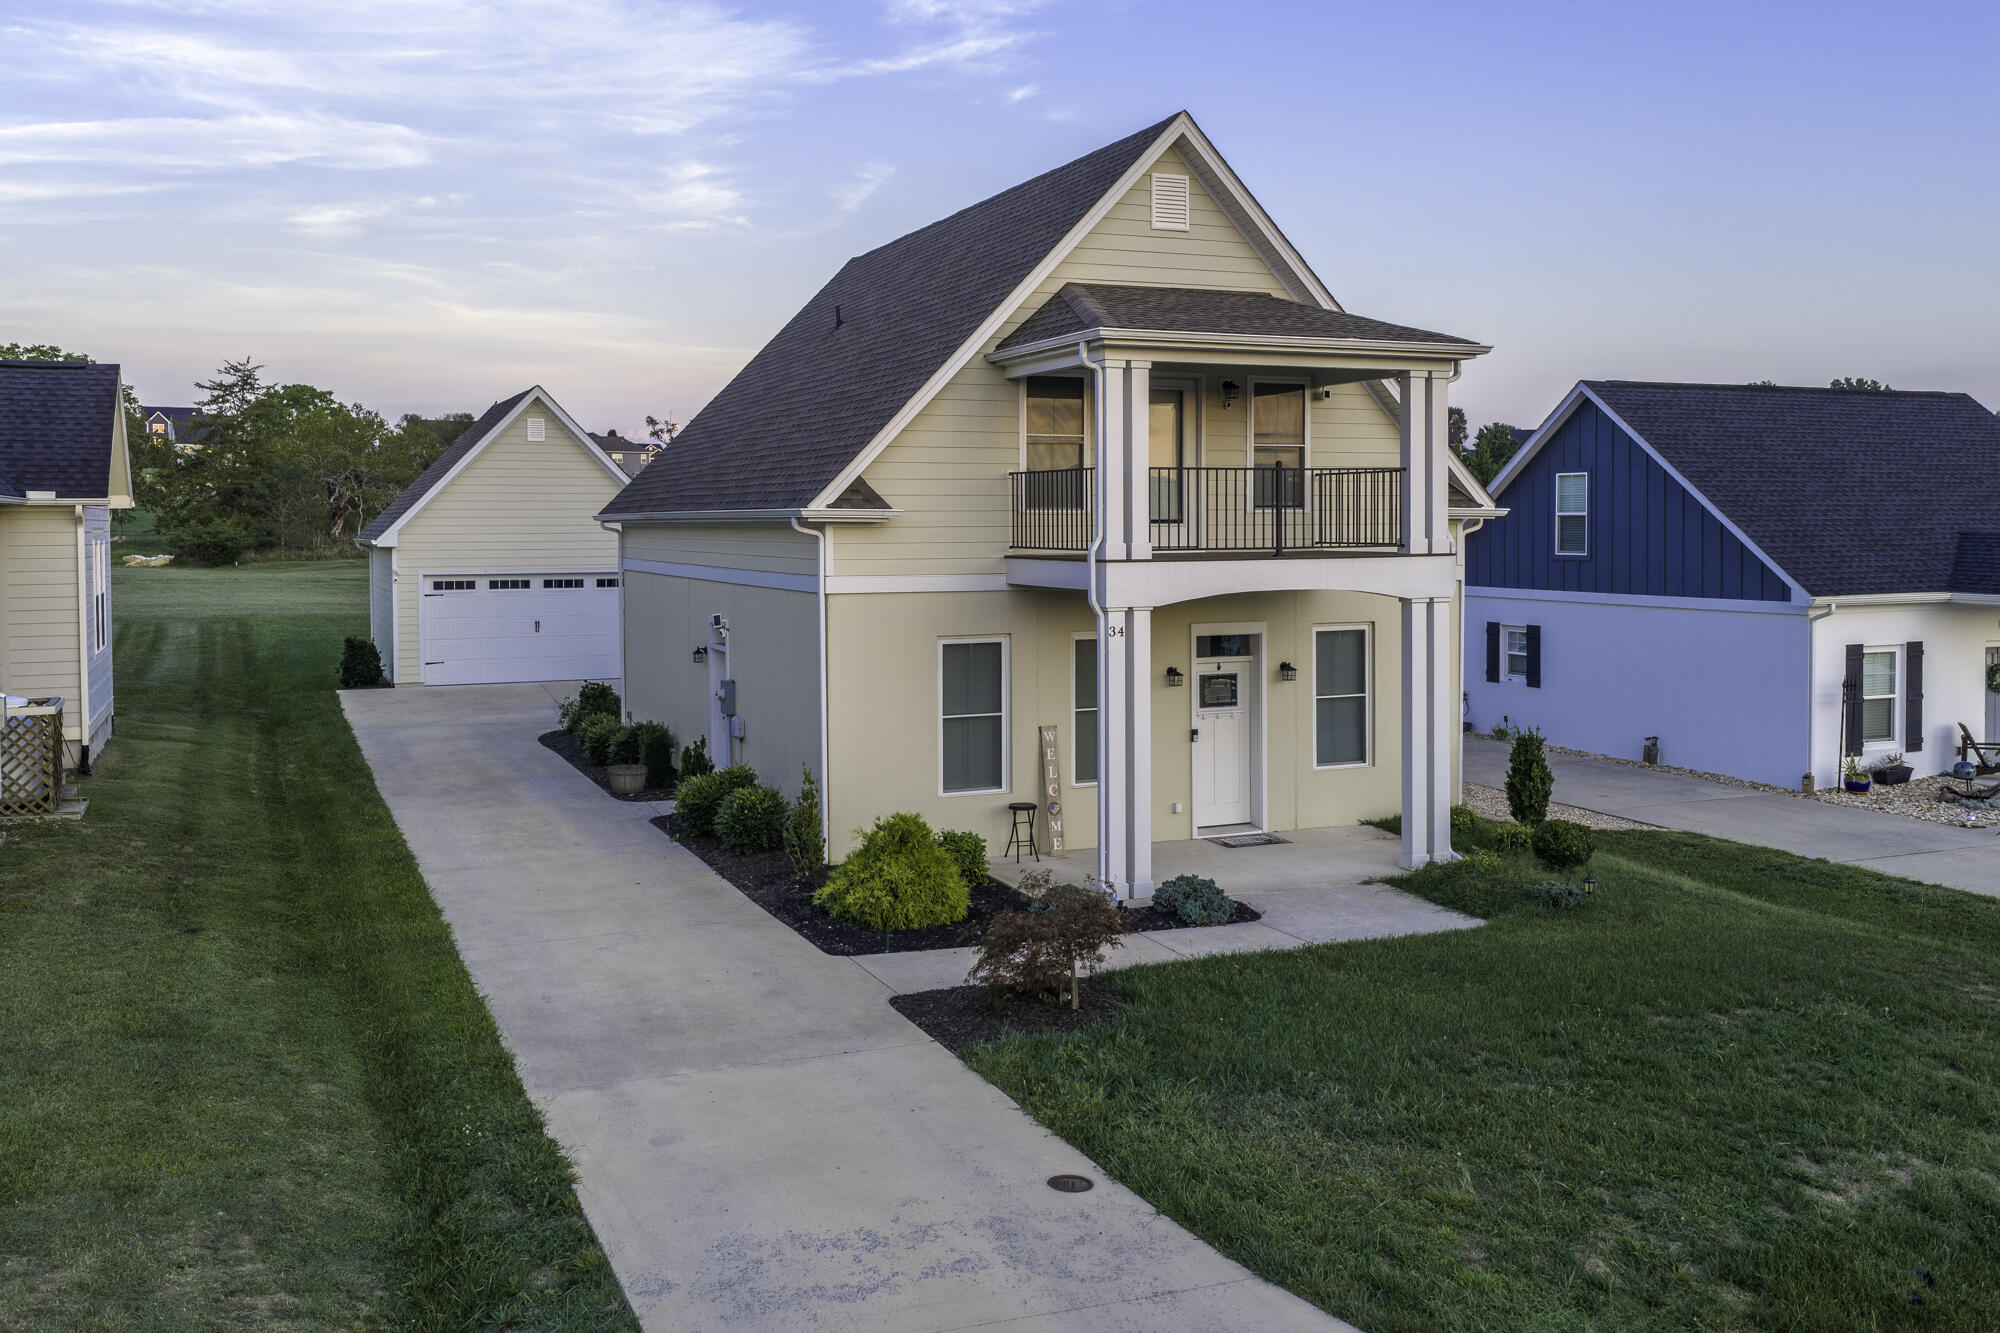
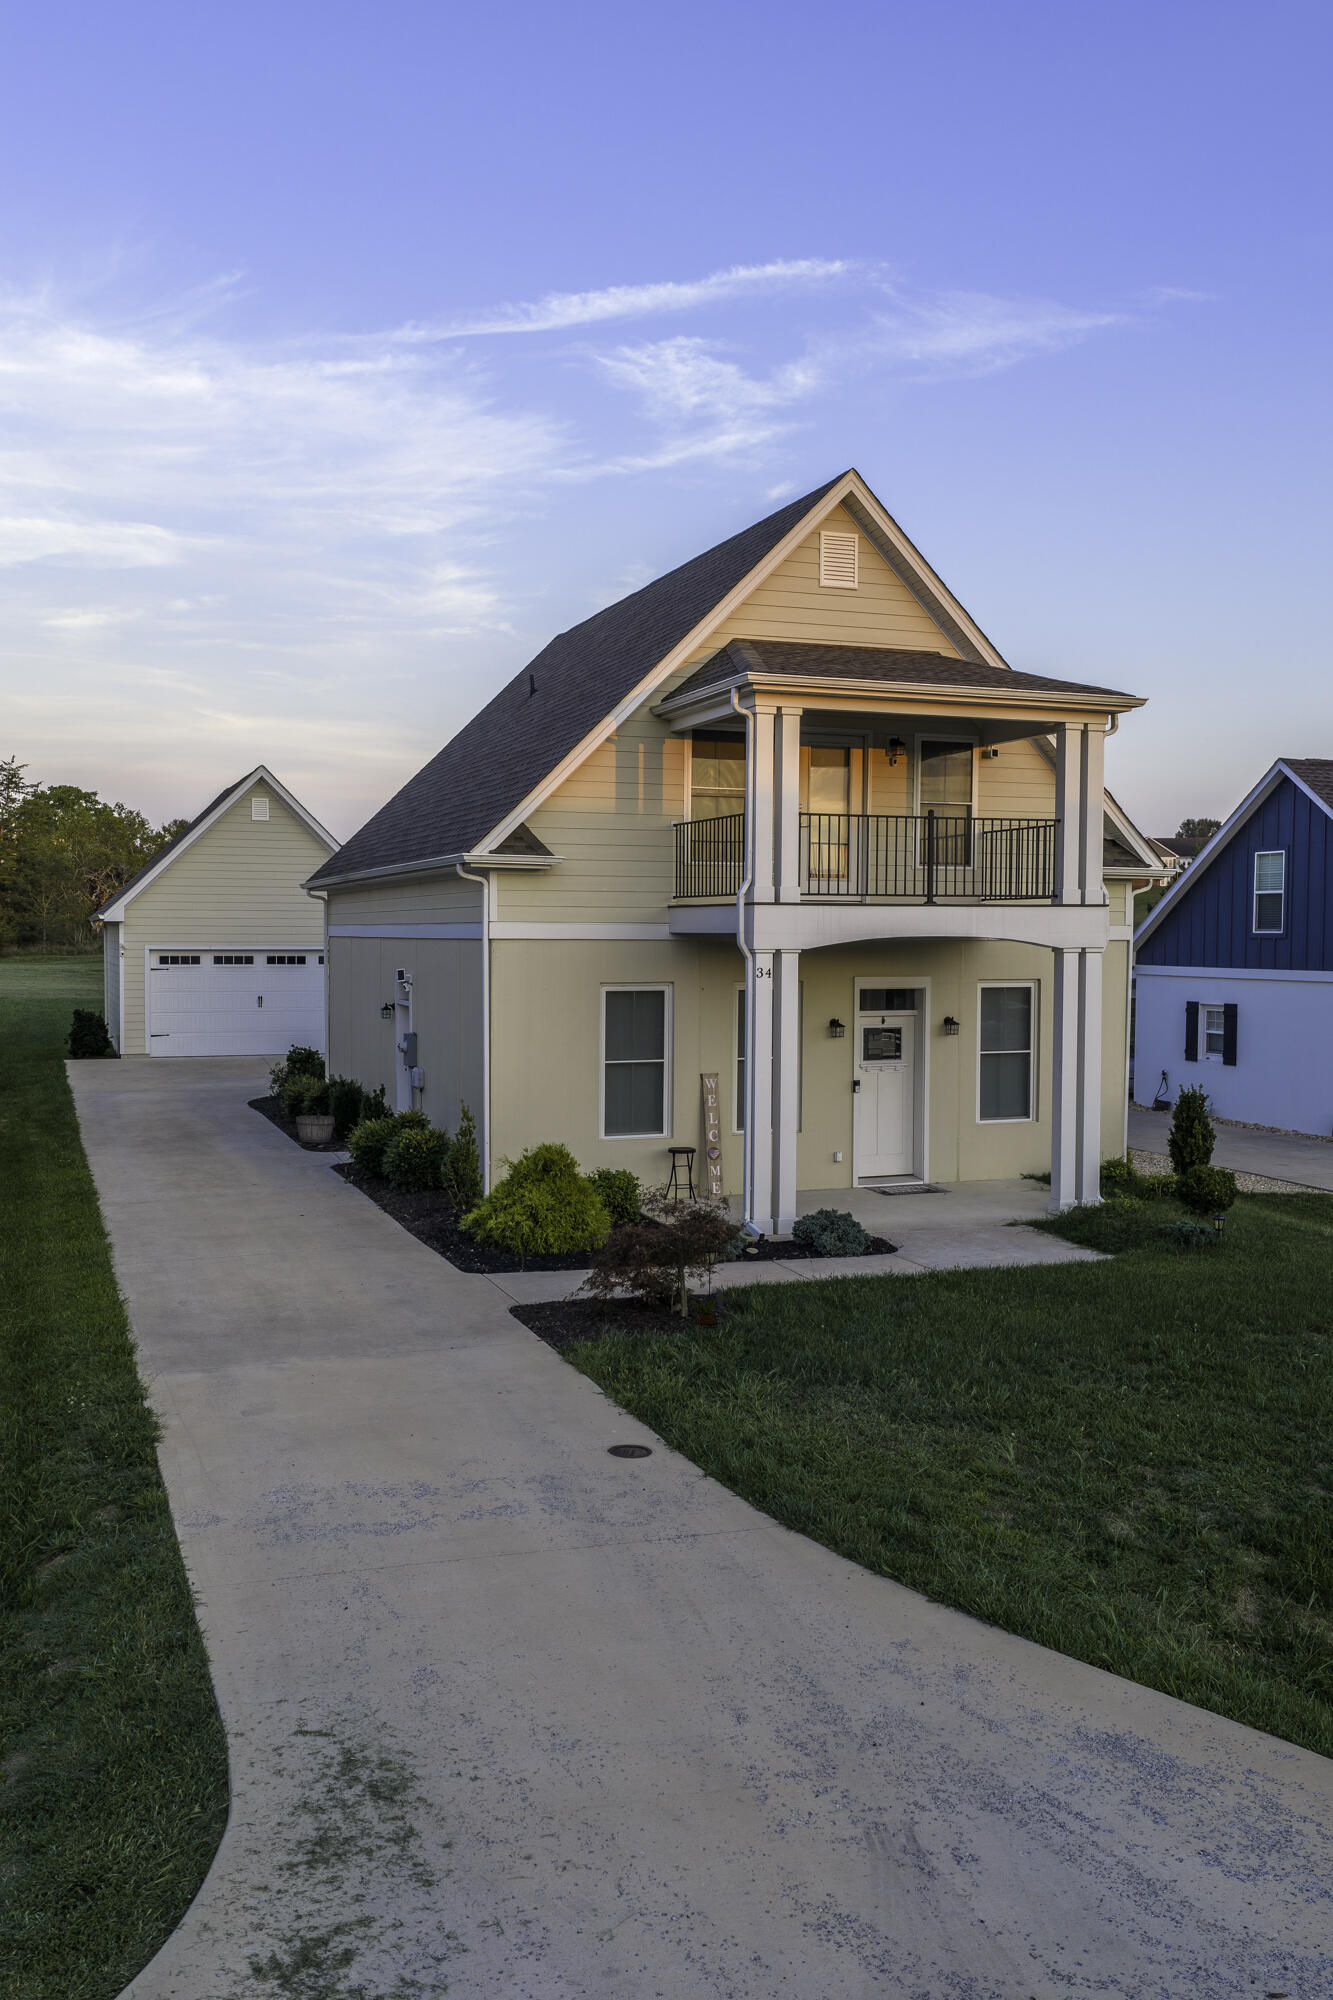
decorative plant: none [1080,979,1114,1017] -> present [690,1289,723,1324]

